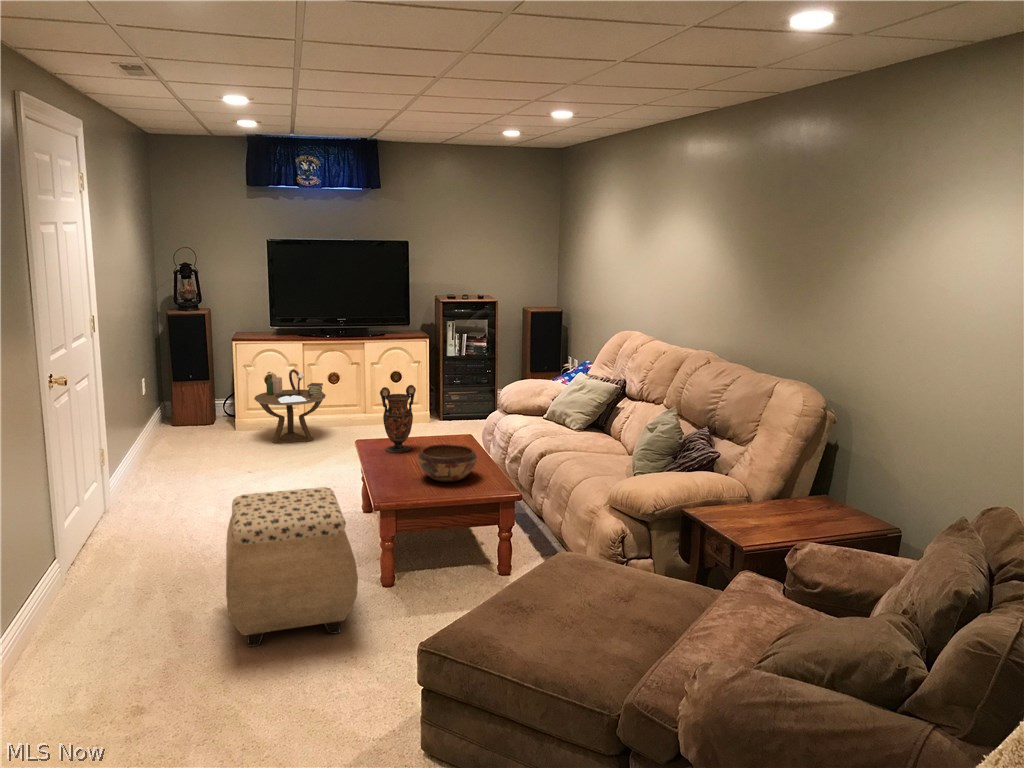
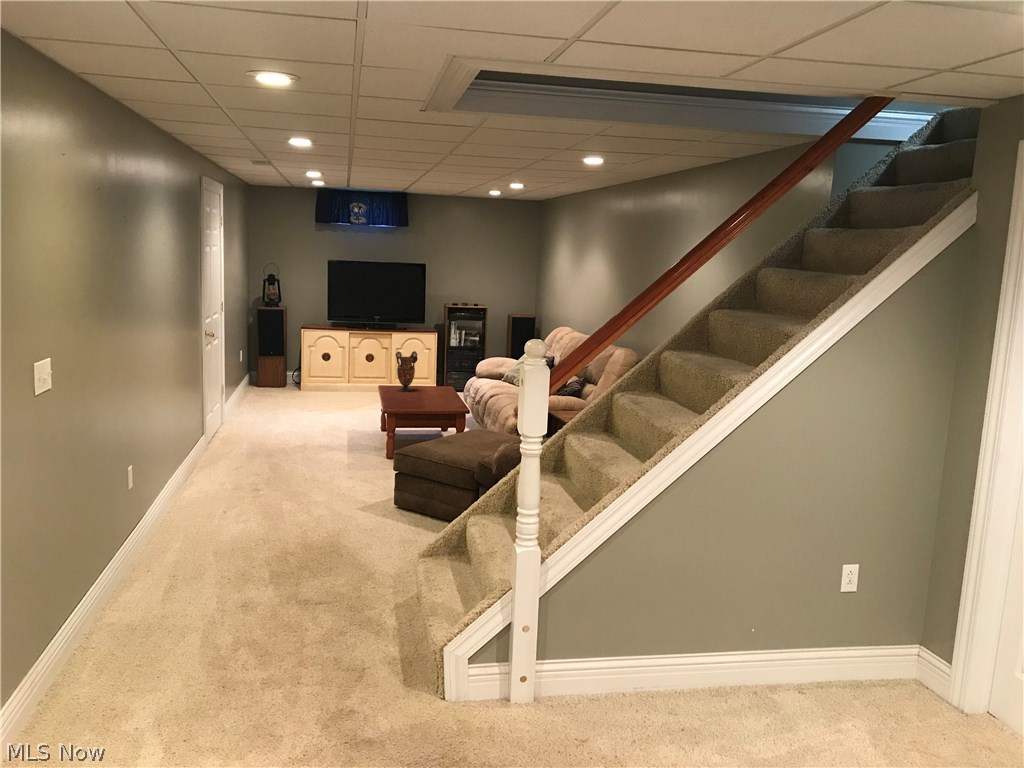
side table: present [254,369,326,444] -> none [315,350,363,399]
decorative bowl: present [418,444,477,482] -> none [414,383,448,402]
ottoman: present [226,487,358,647] -> none [308,397,376,471]

